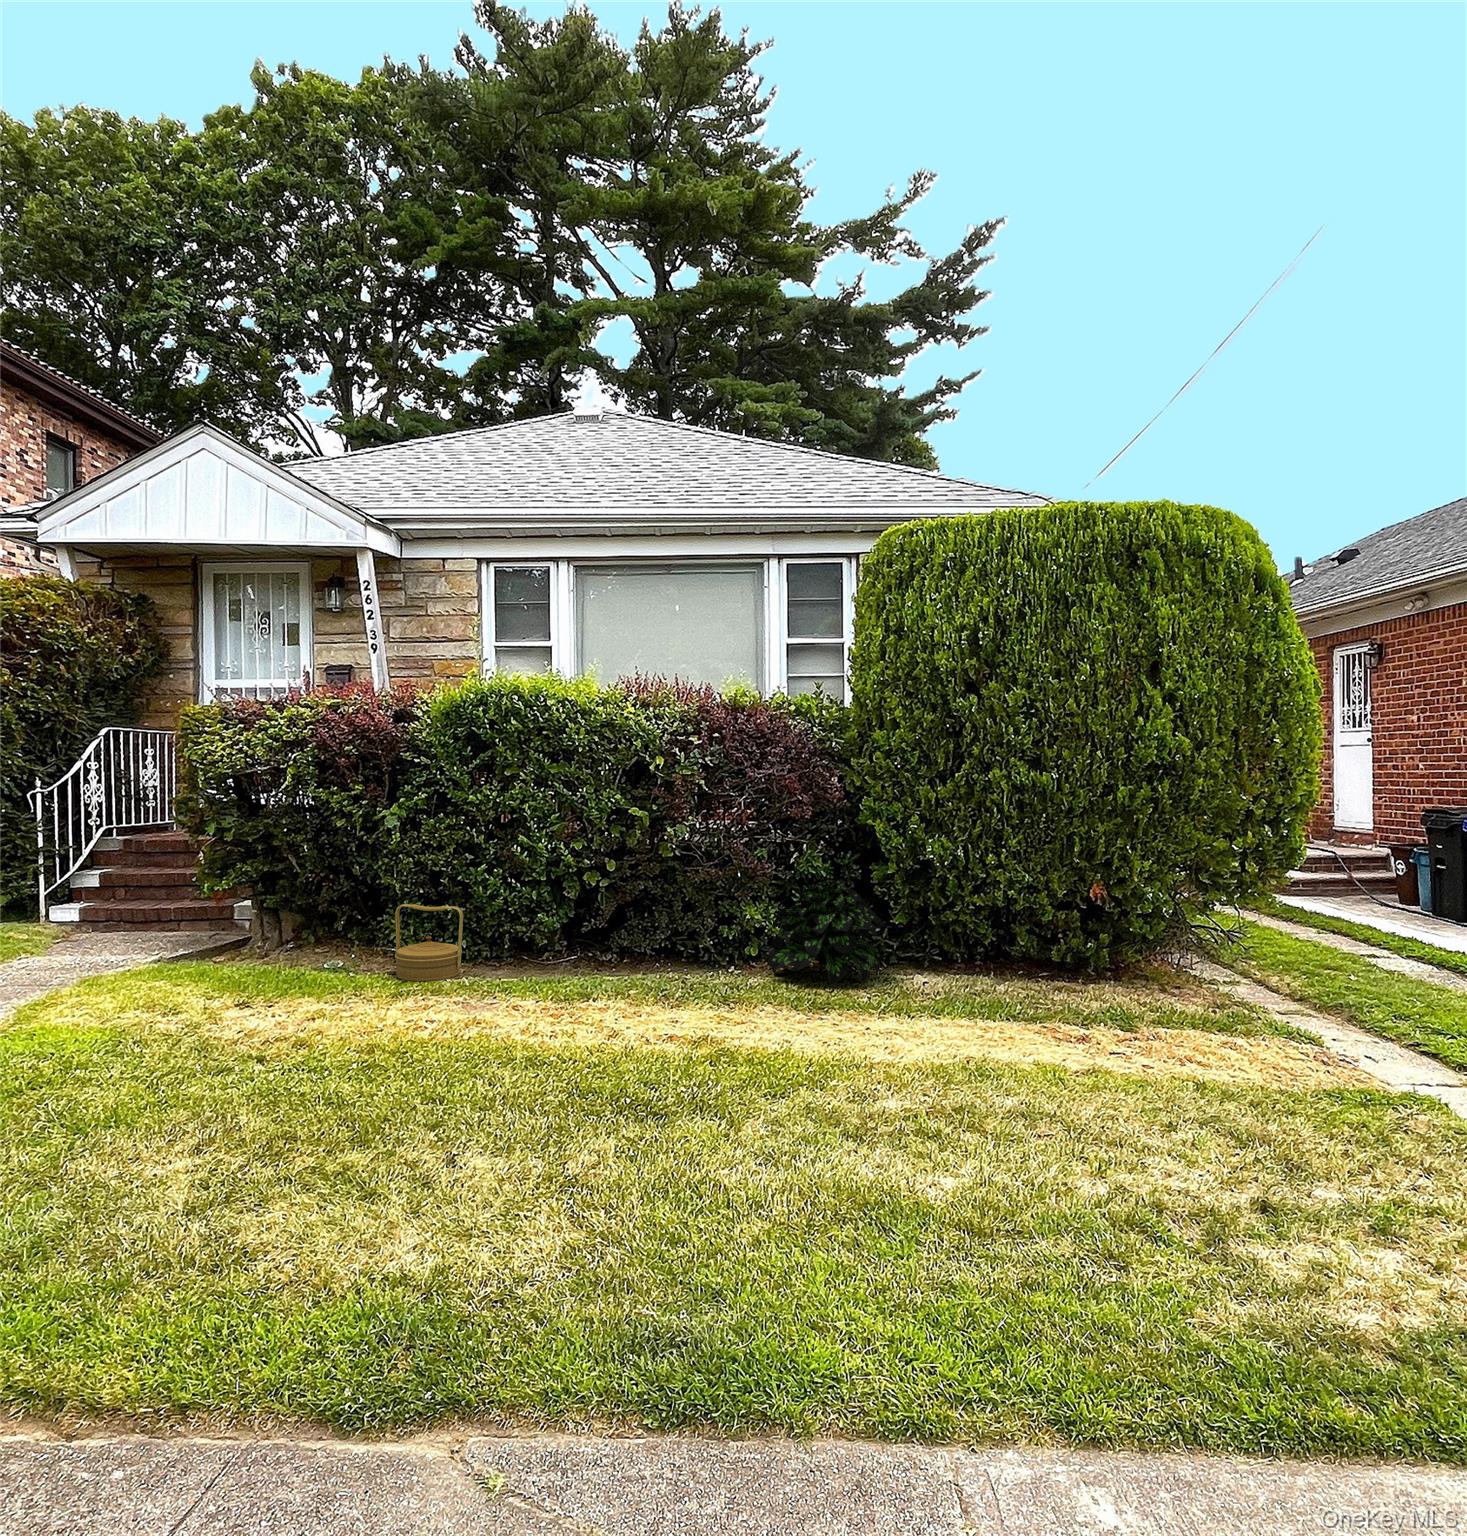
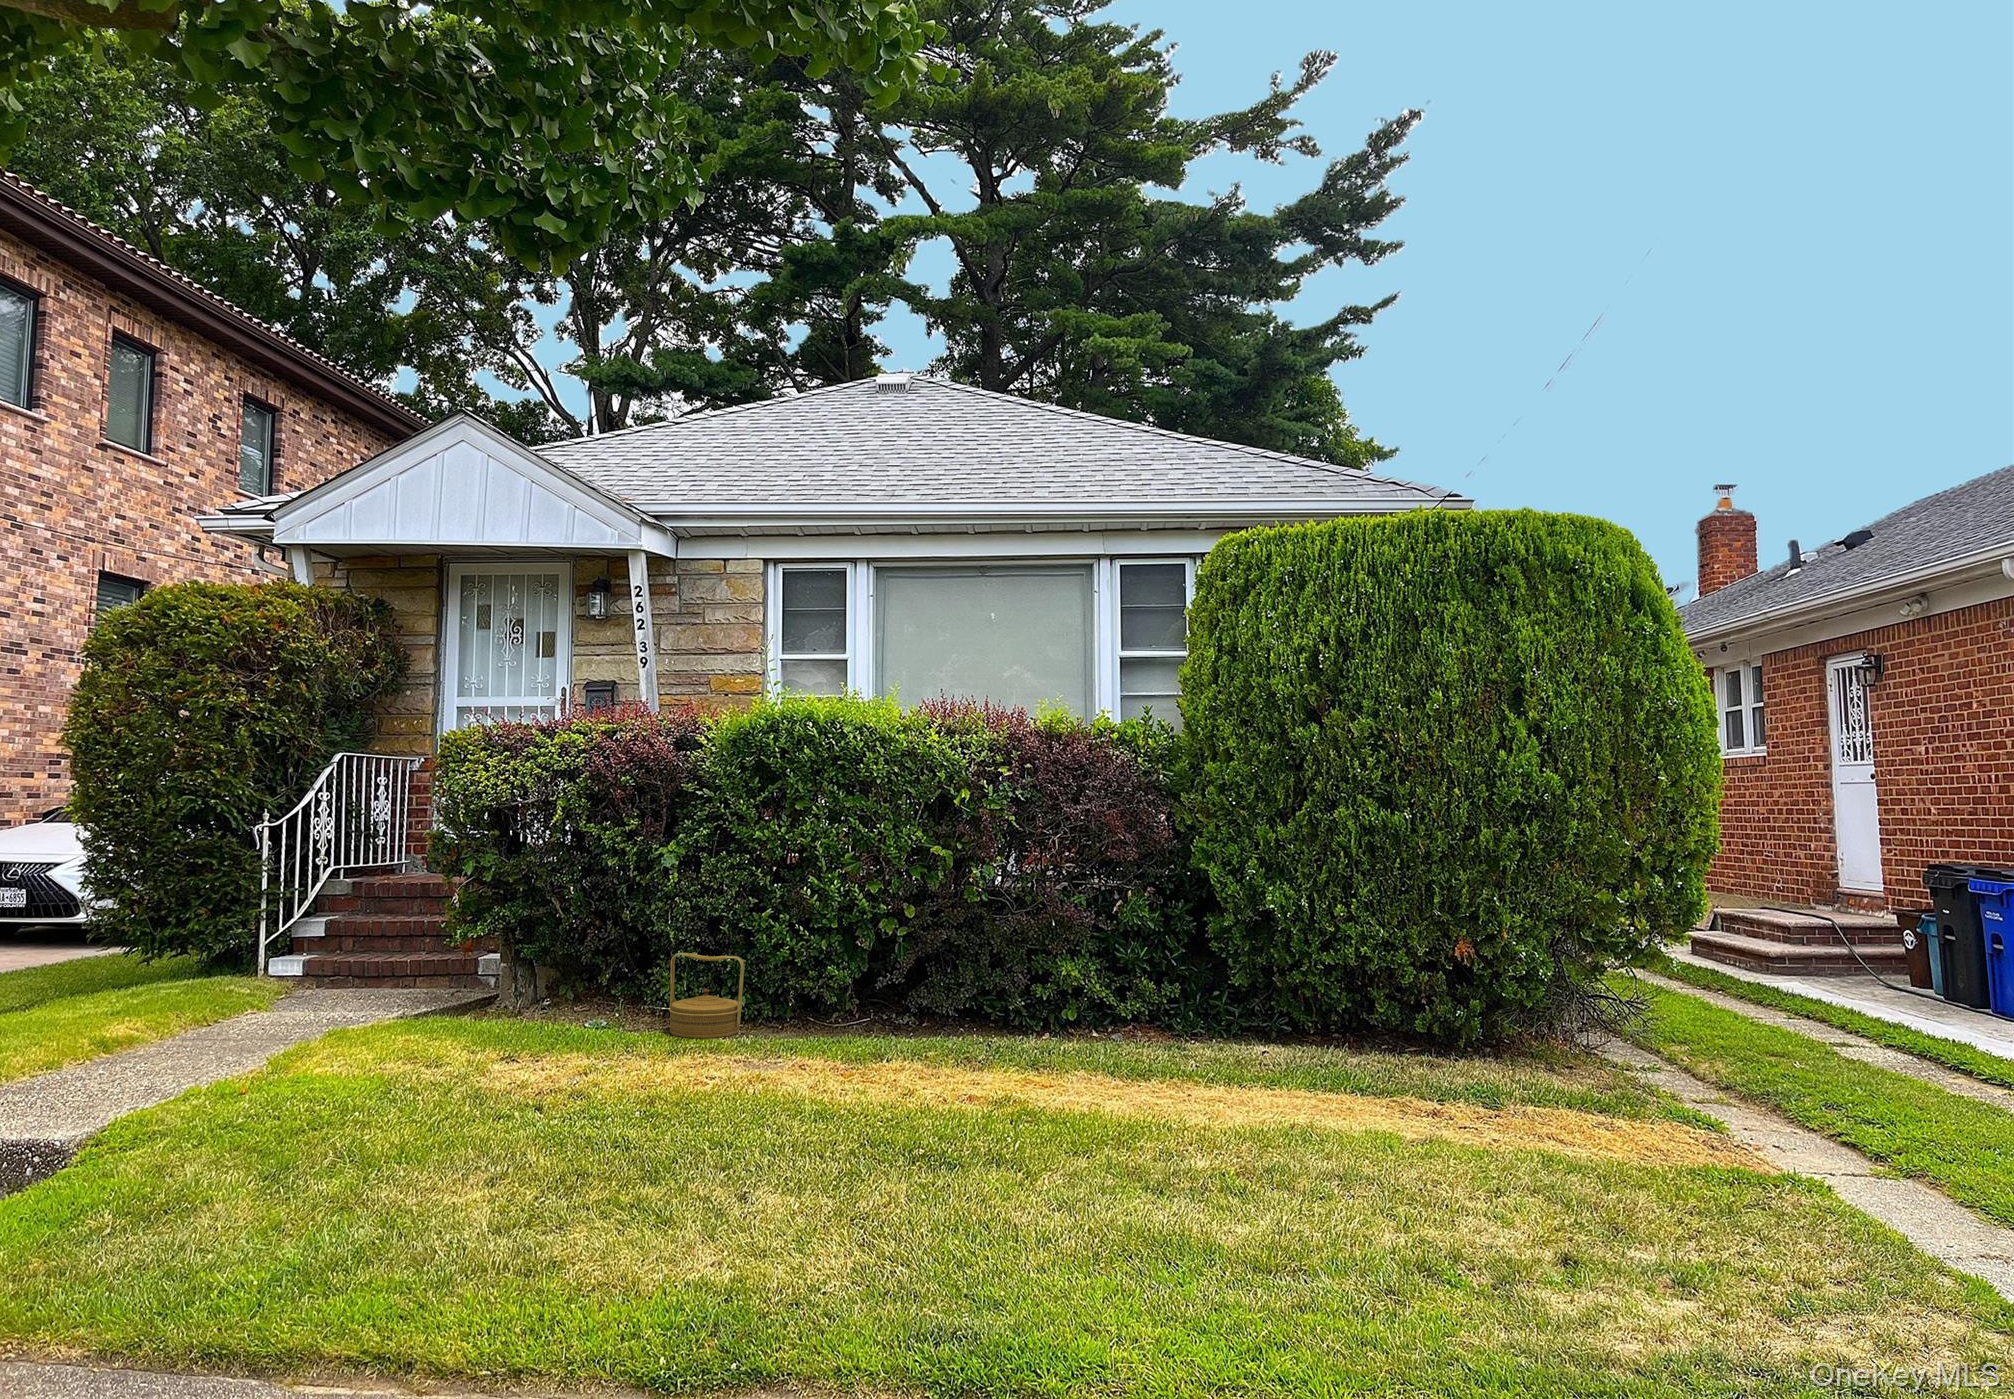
potted plant: present [768,879,885,985] -> none [1082,934,1217,1054]

